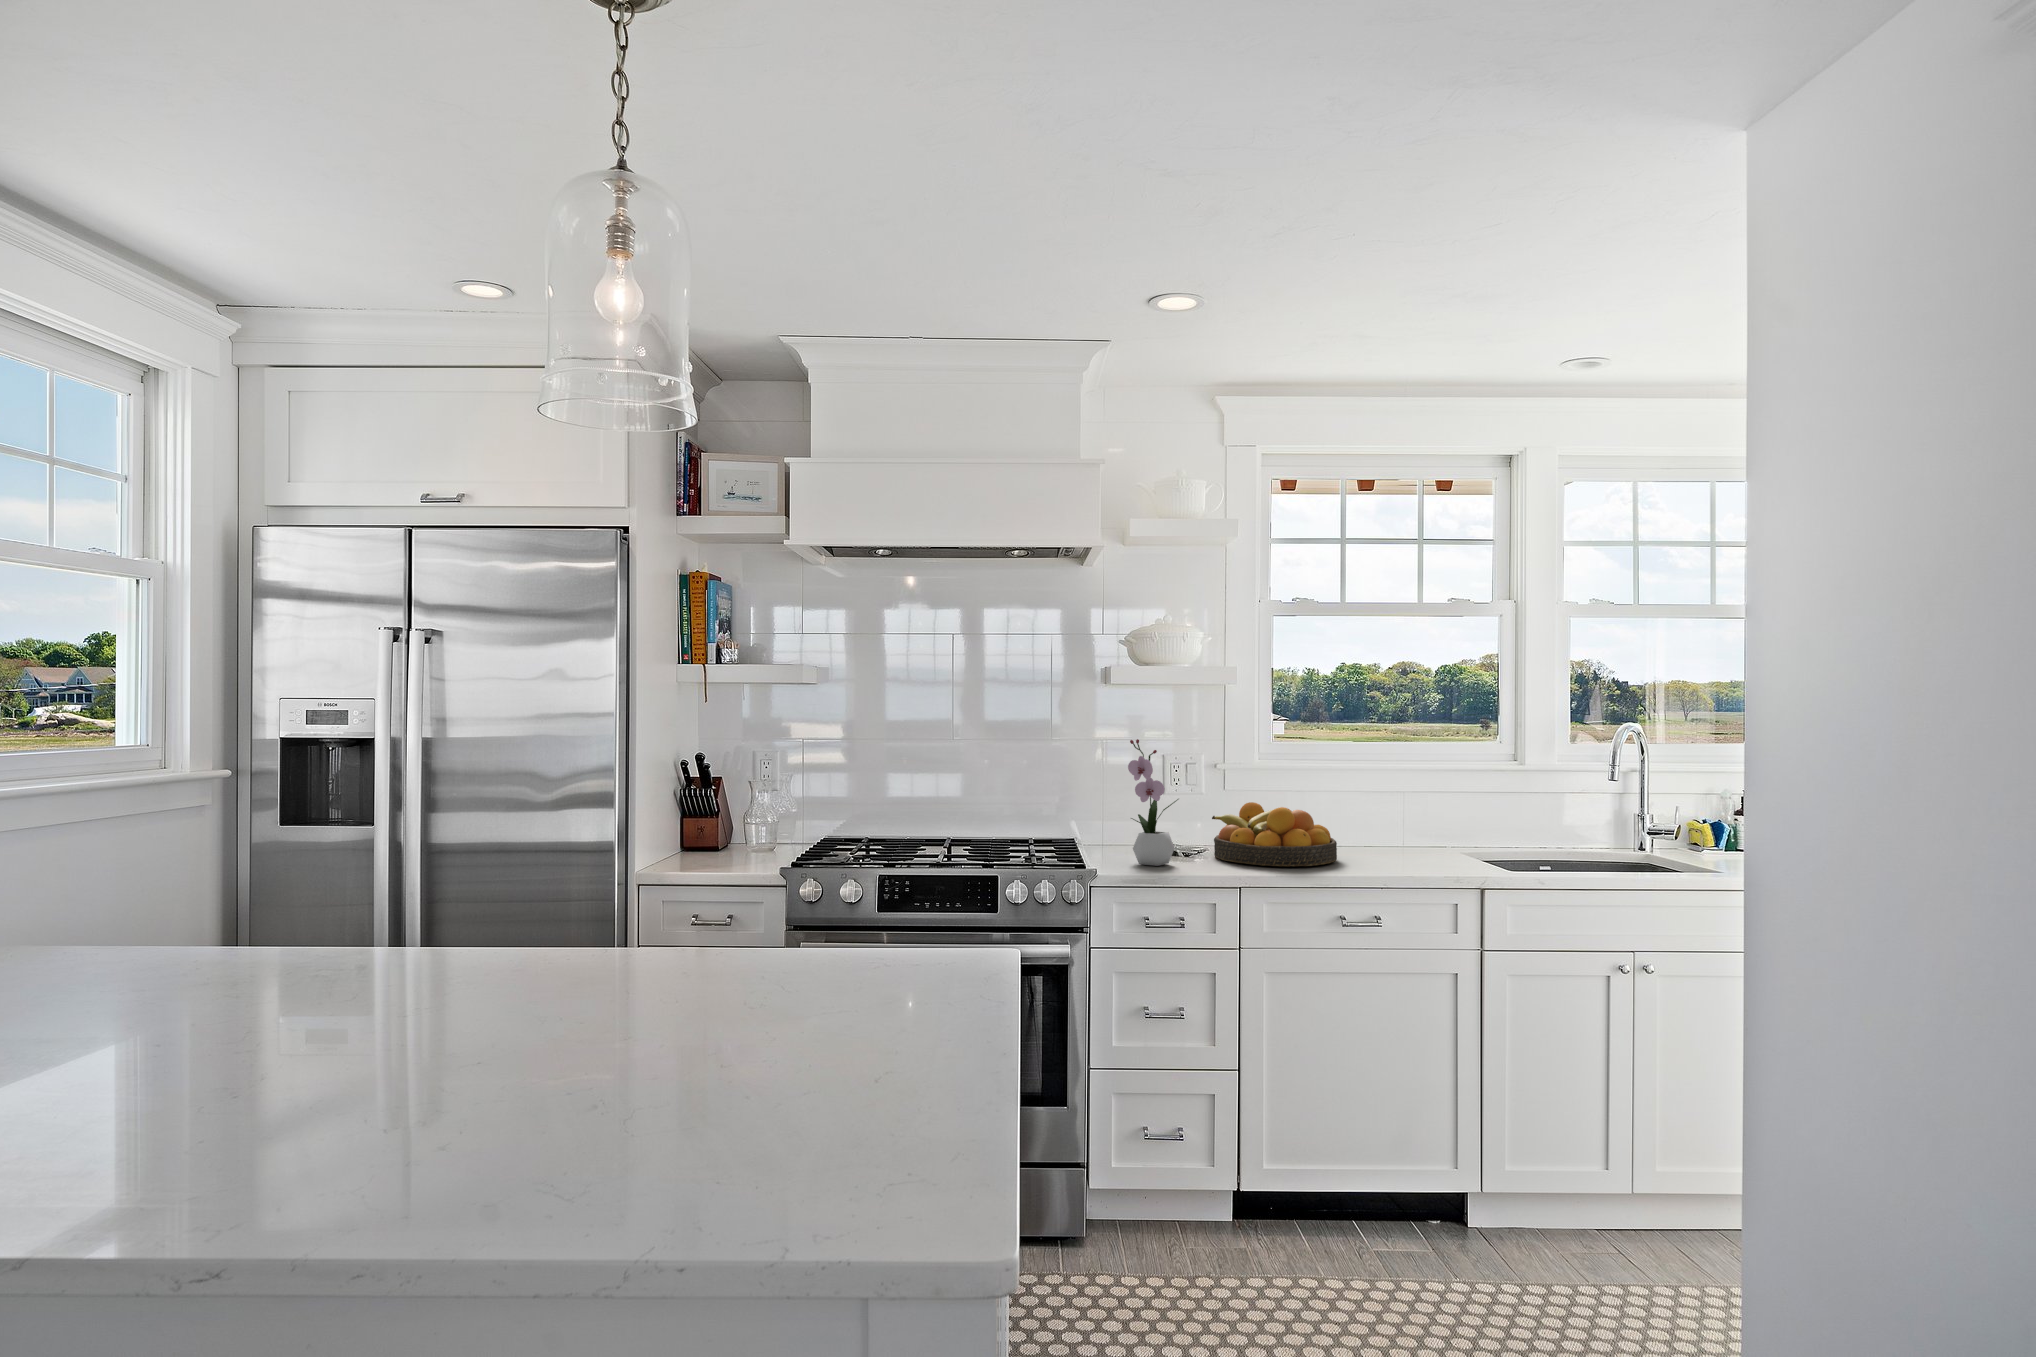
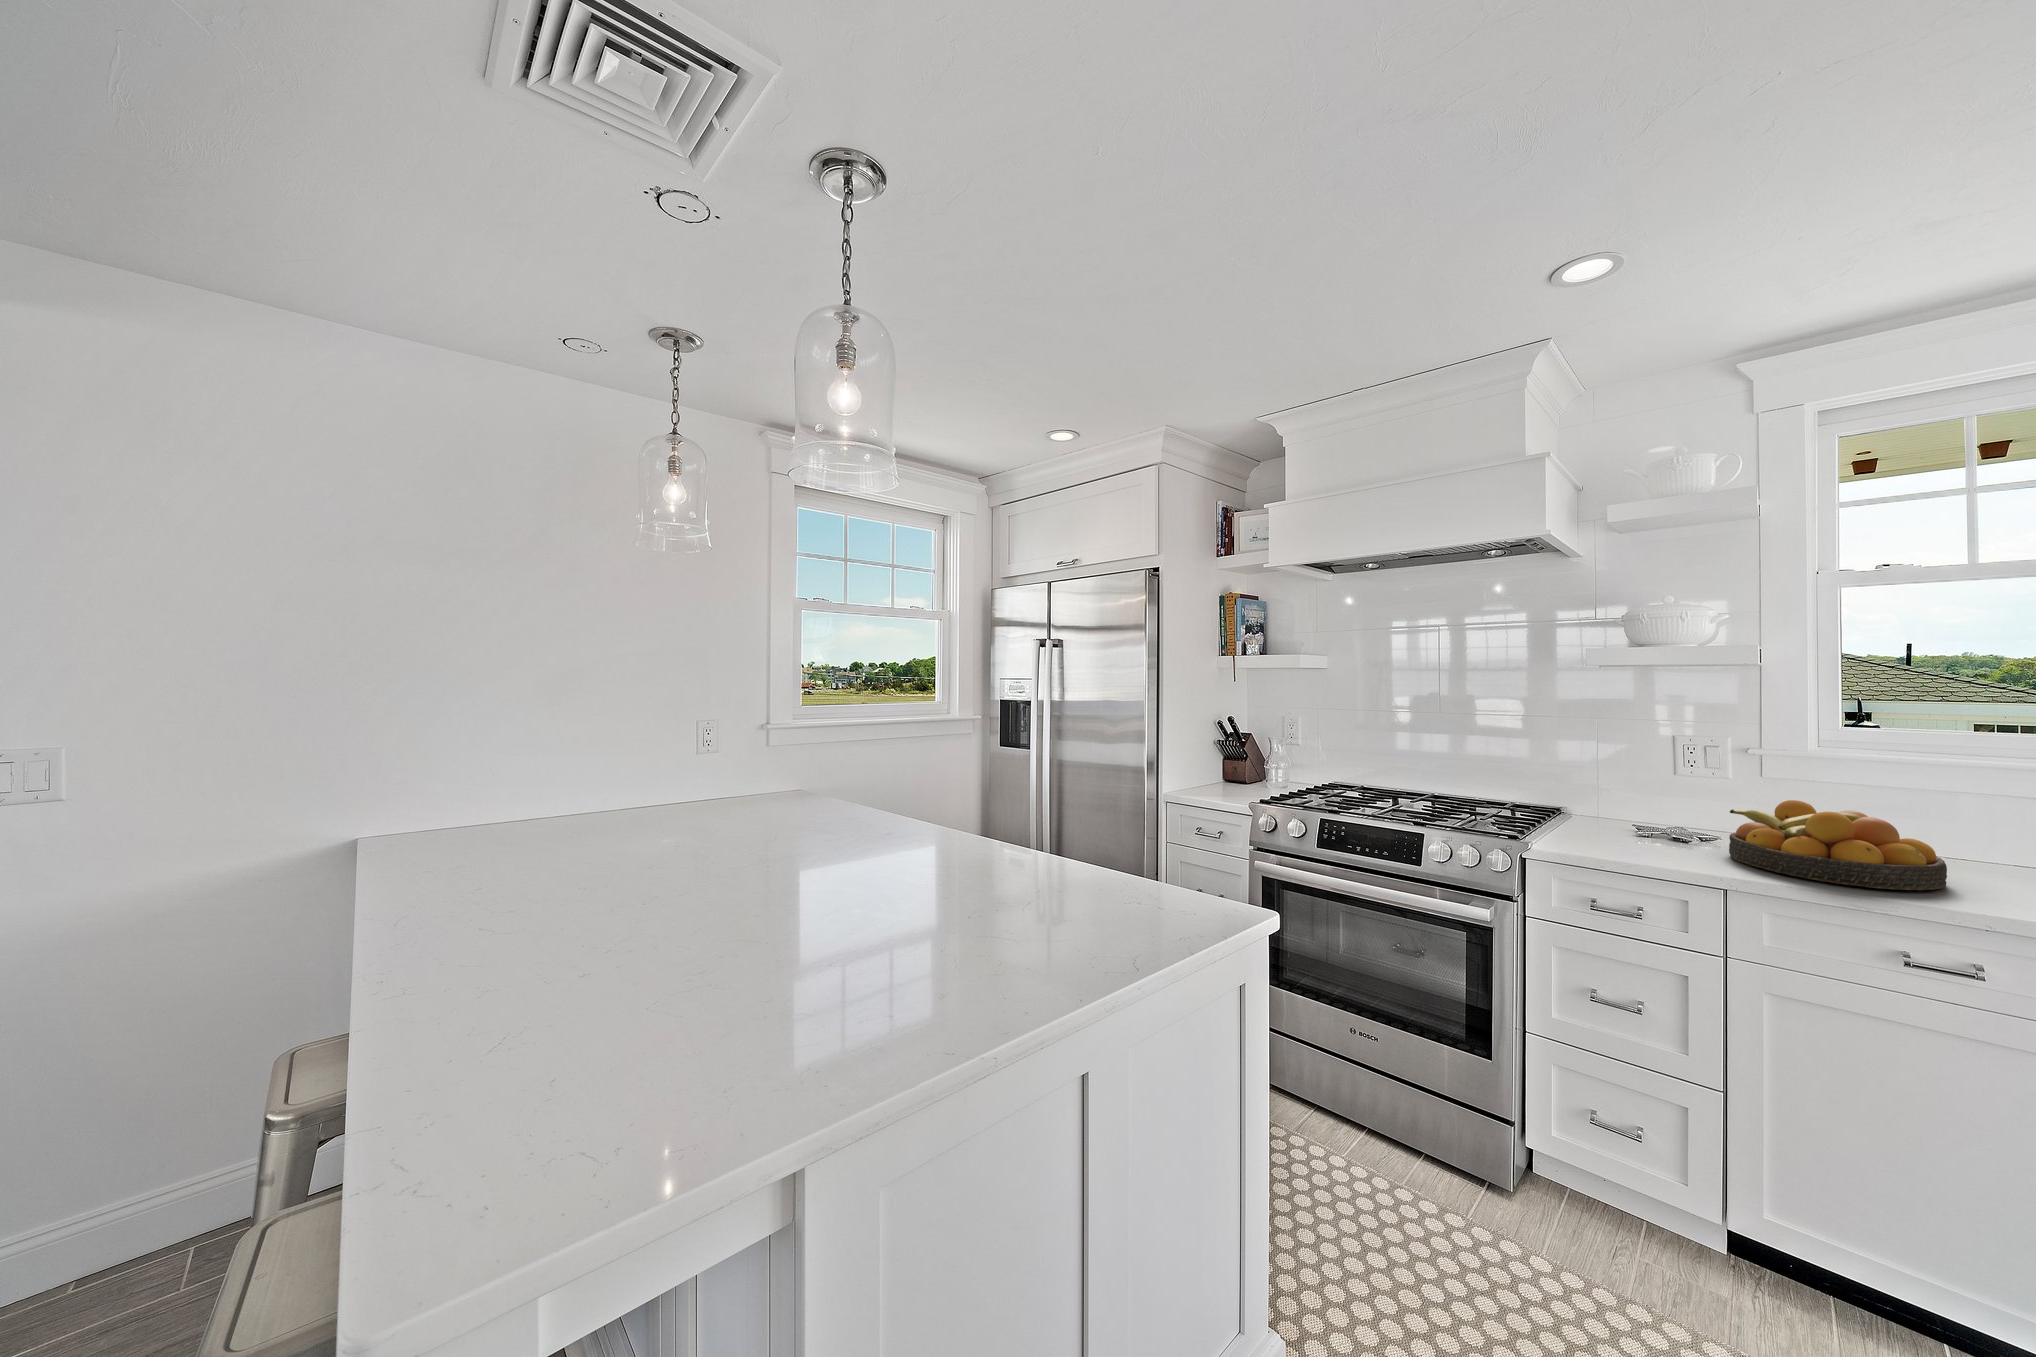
flower arrangement: present [1128,739,1178,866] -> none [1589,723,1665,854]

